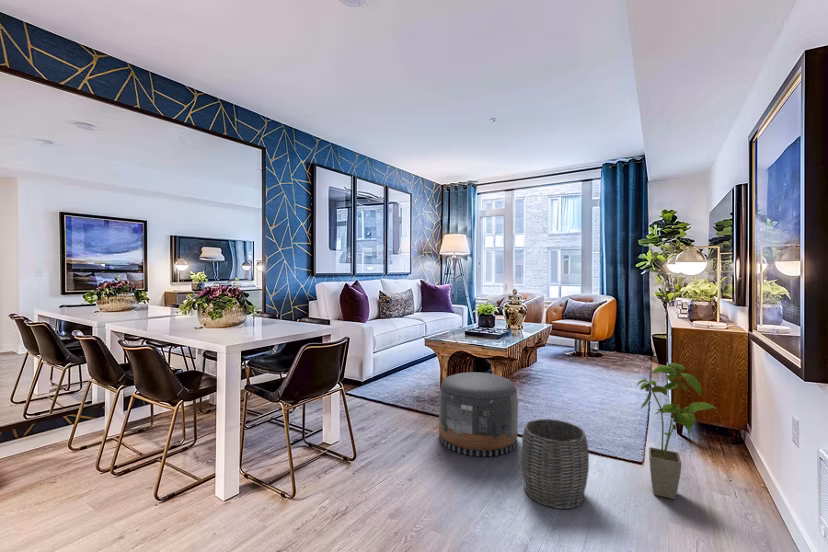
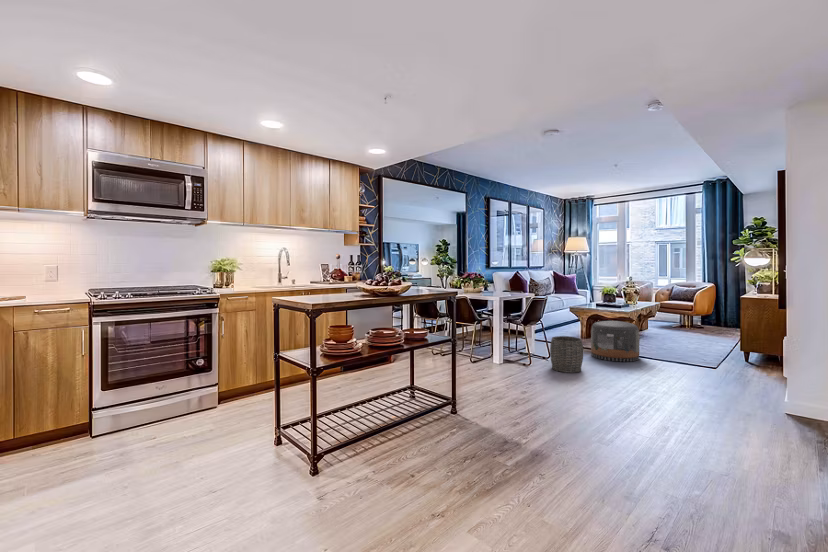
house plant: present [637,363,716,499] -> none [710,307,757,377]
woven basket: present [521,419,589,509] -> present [550,336,583,373]

